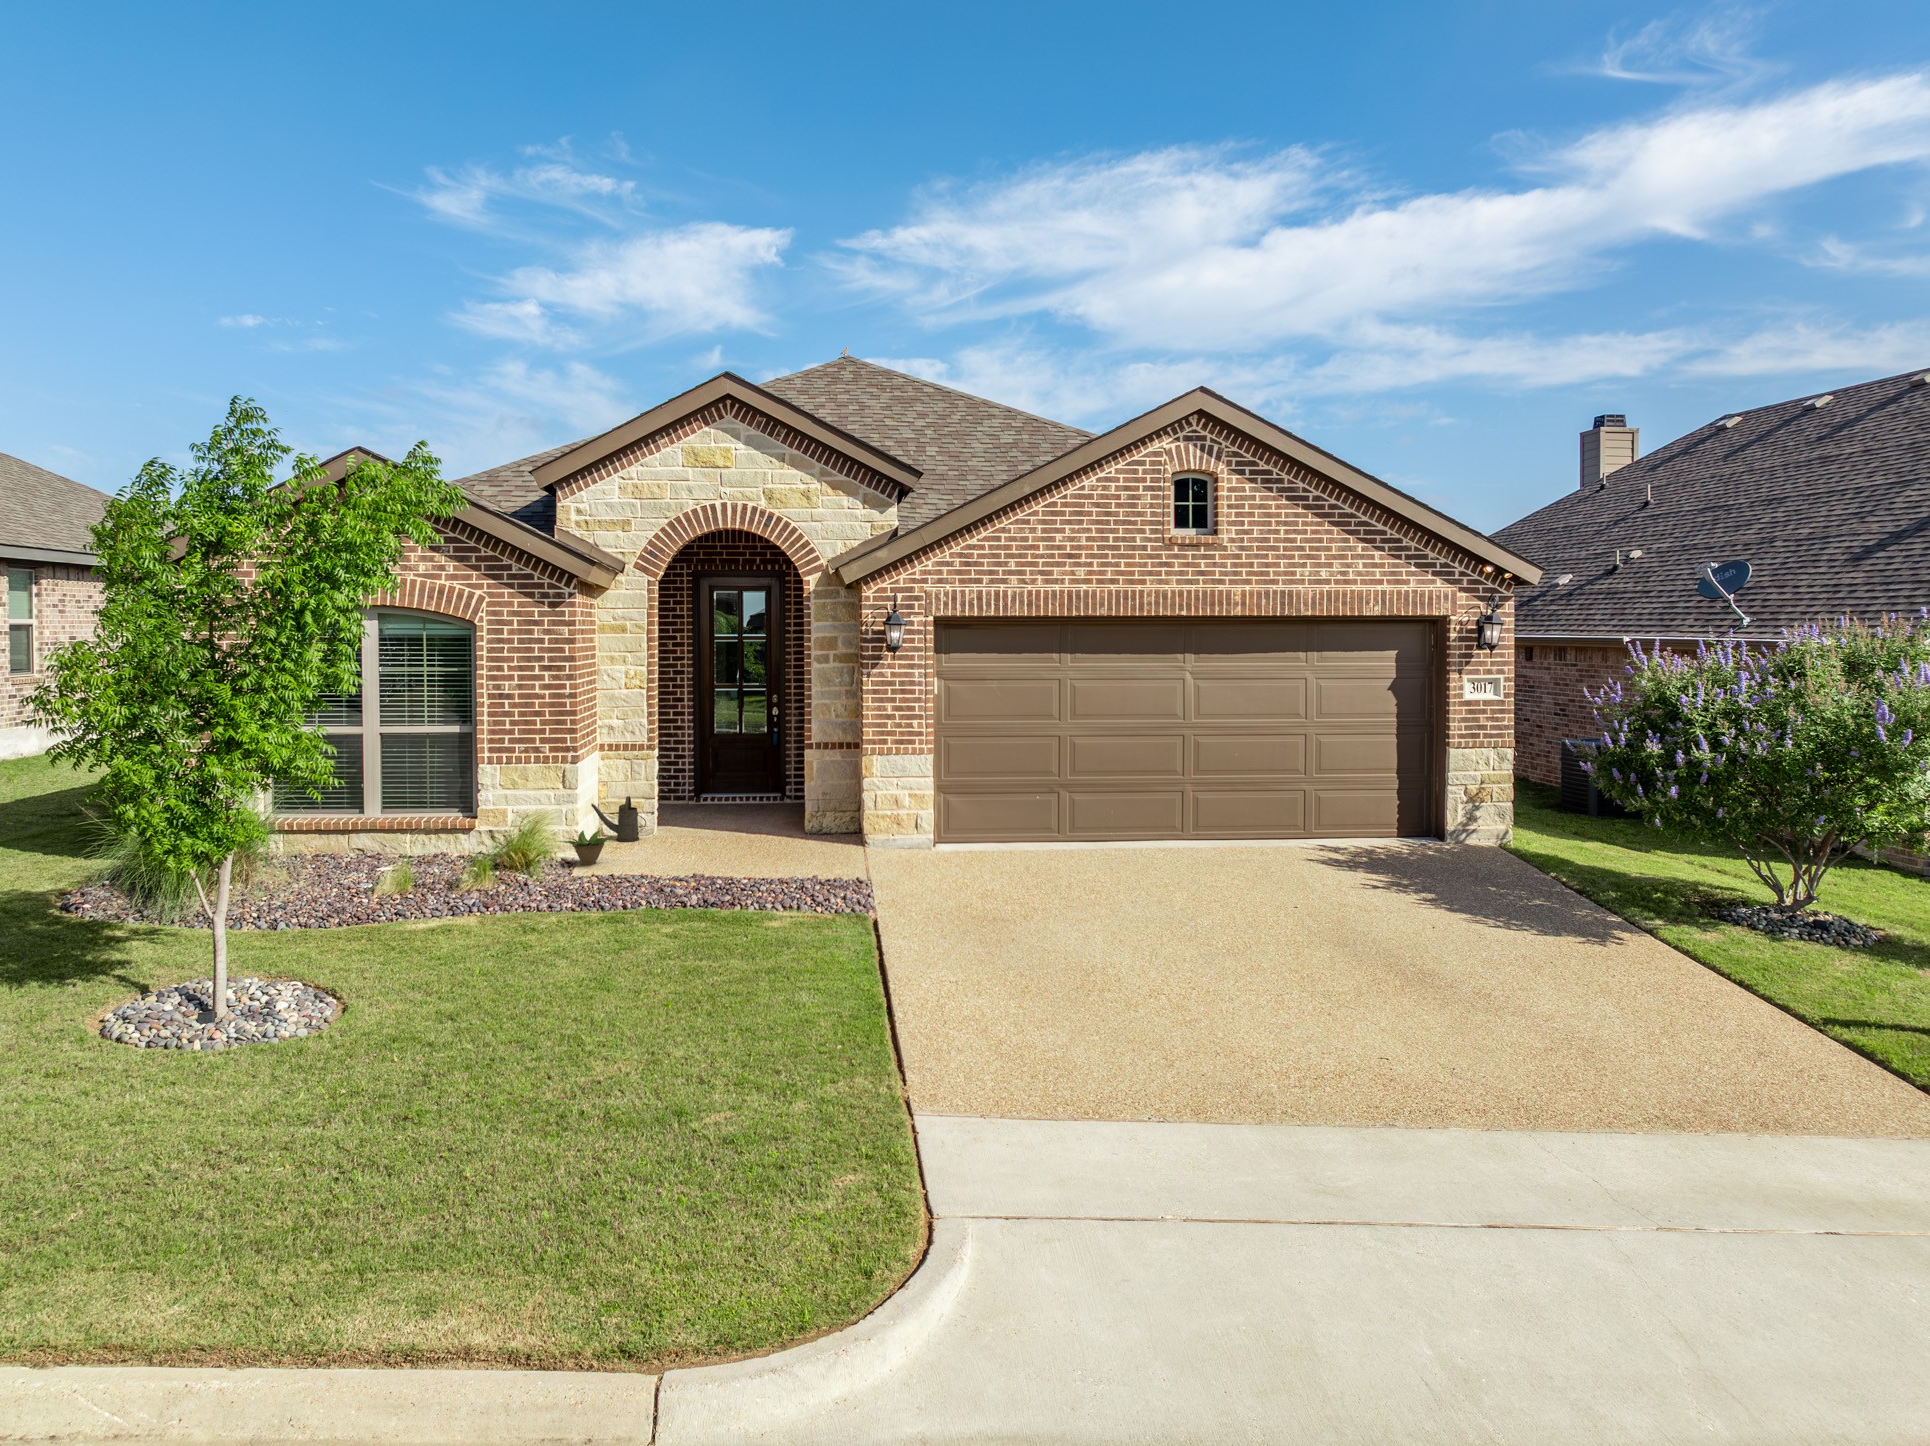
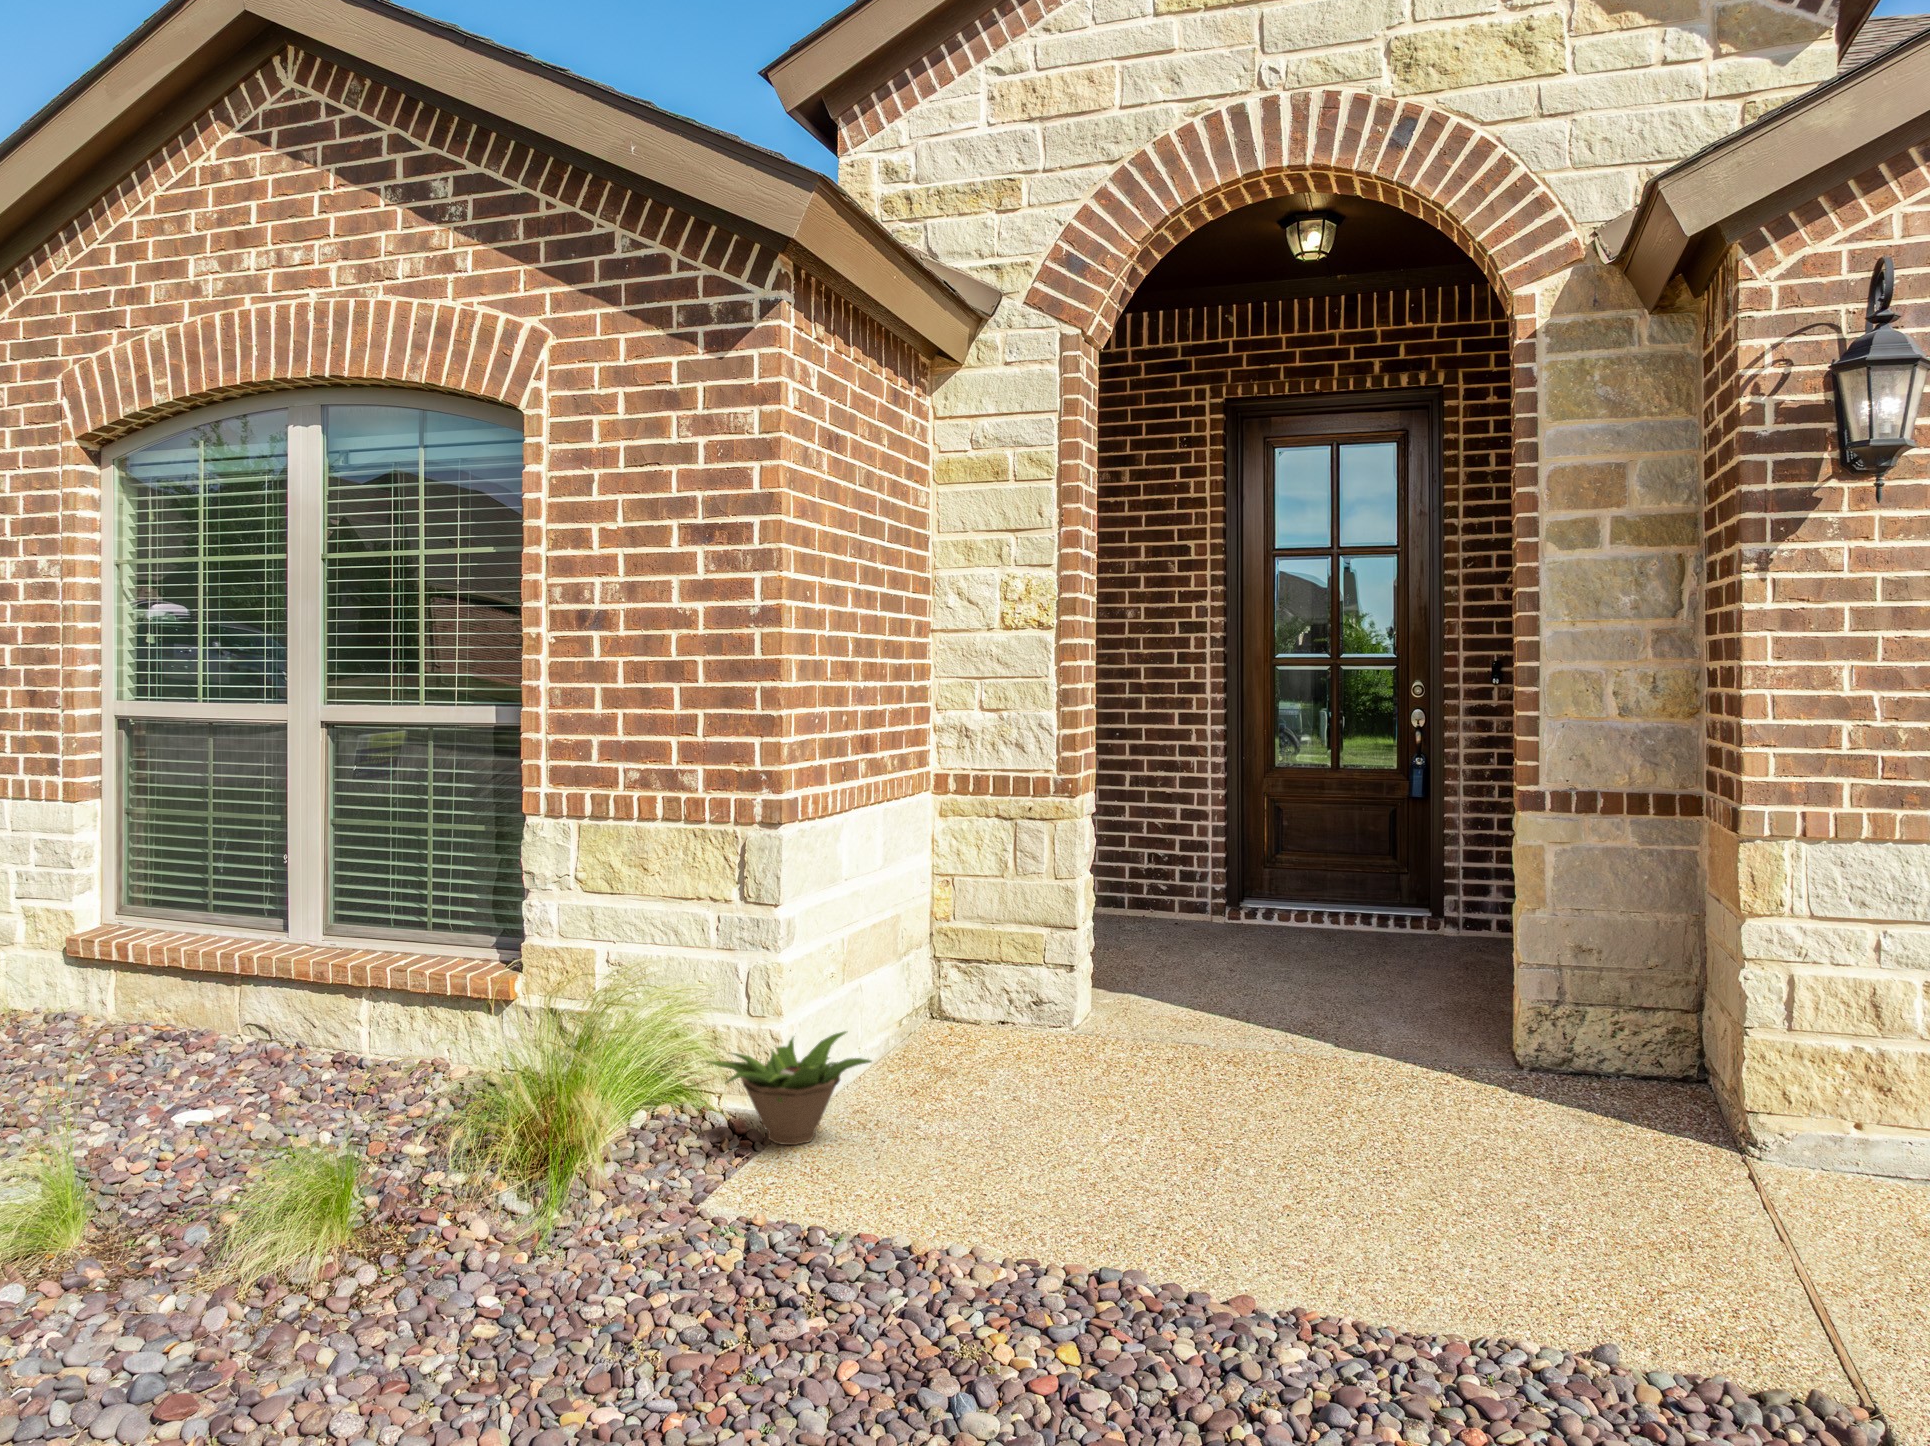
watering can: present [591,796,646,842] -> none [878,923,1024,1058]

